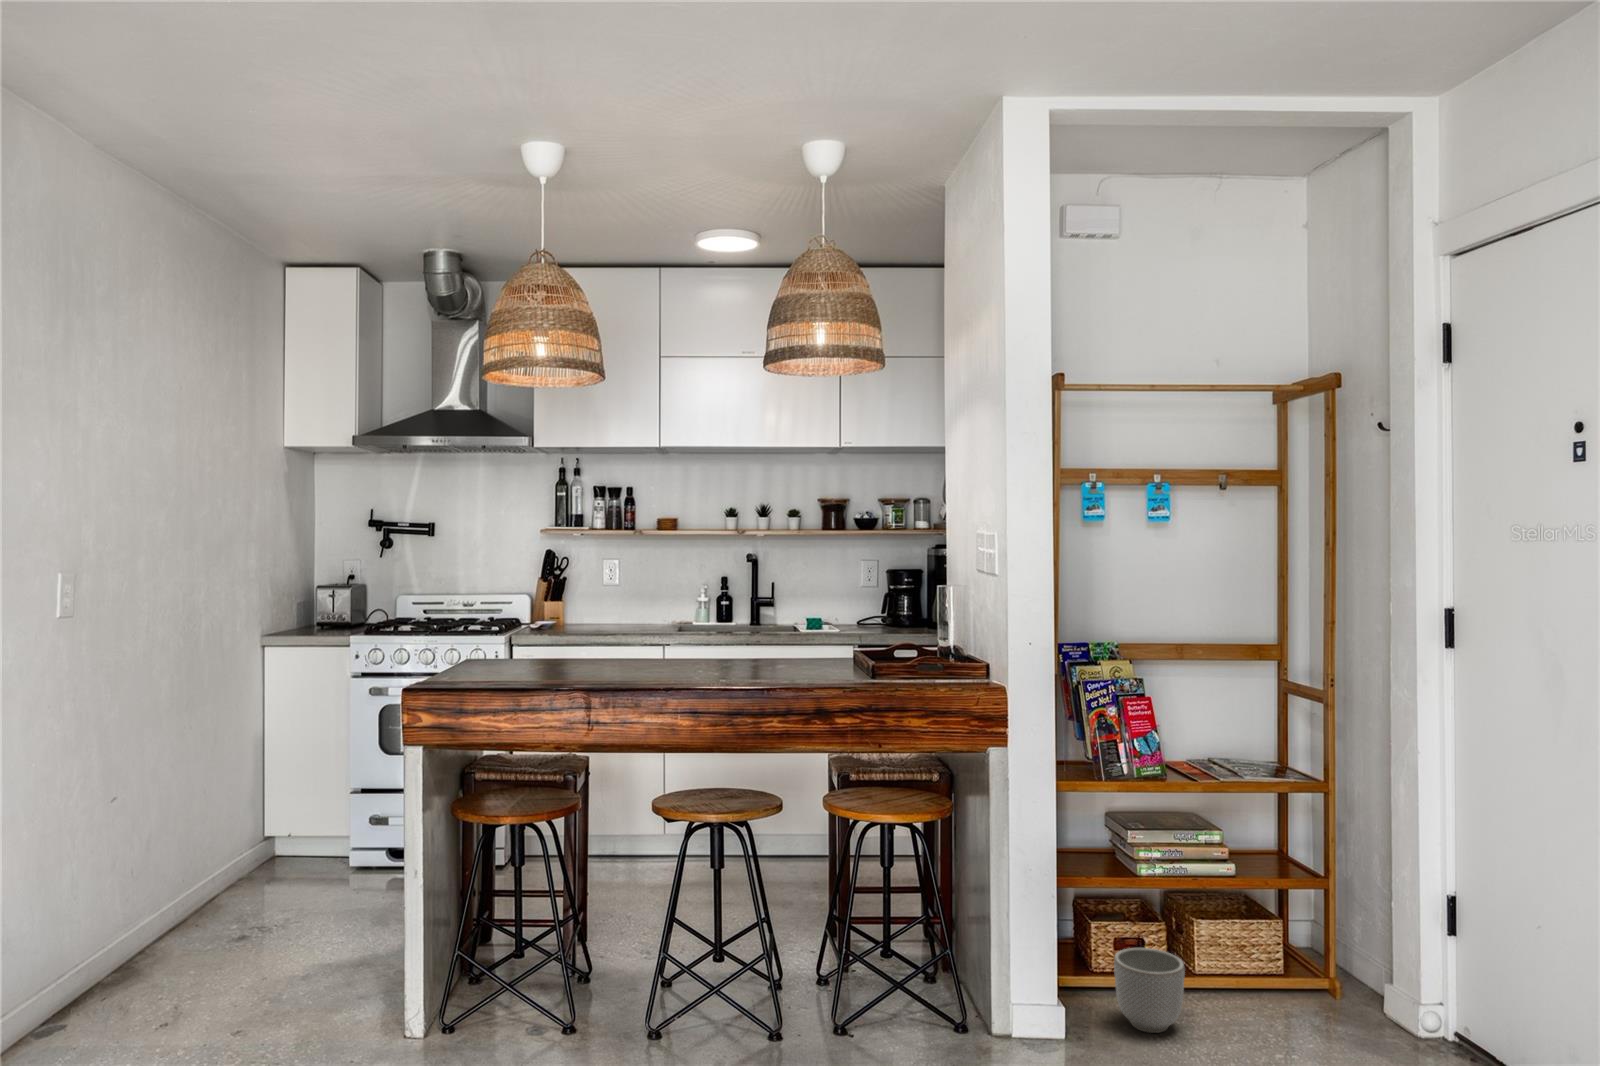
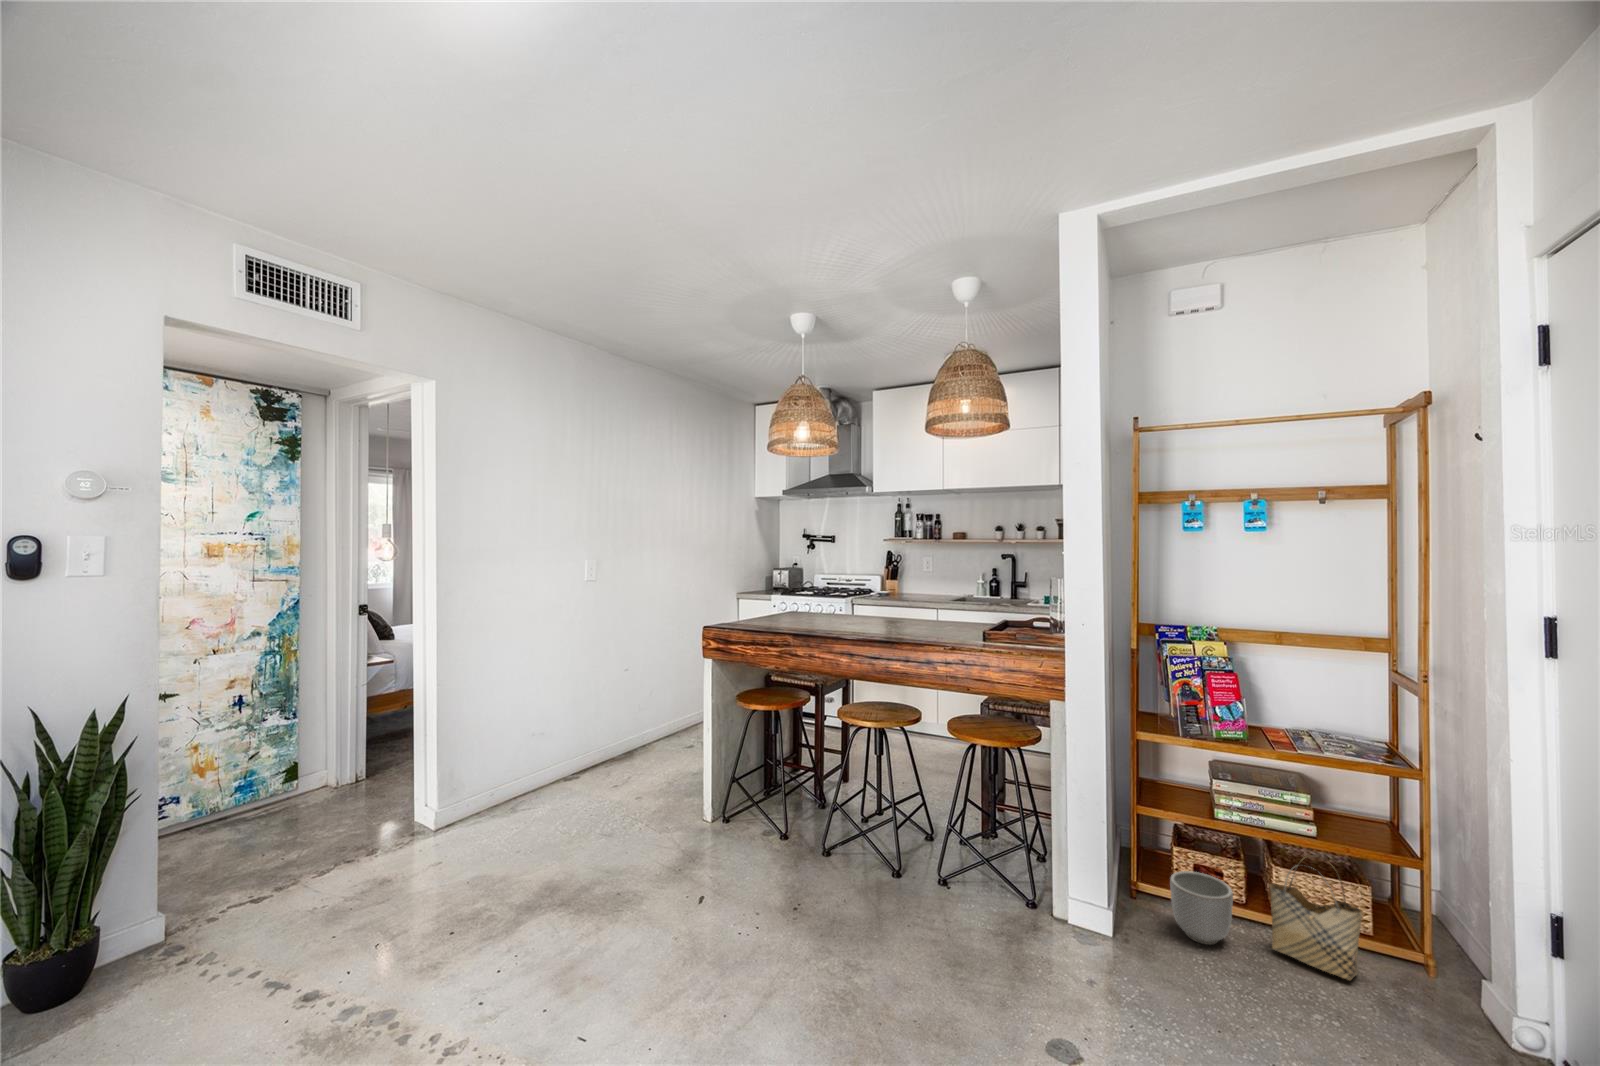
woven basket: none [1209,895,1302,1027] -> present [1269,854,1363,980]

